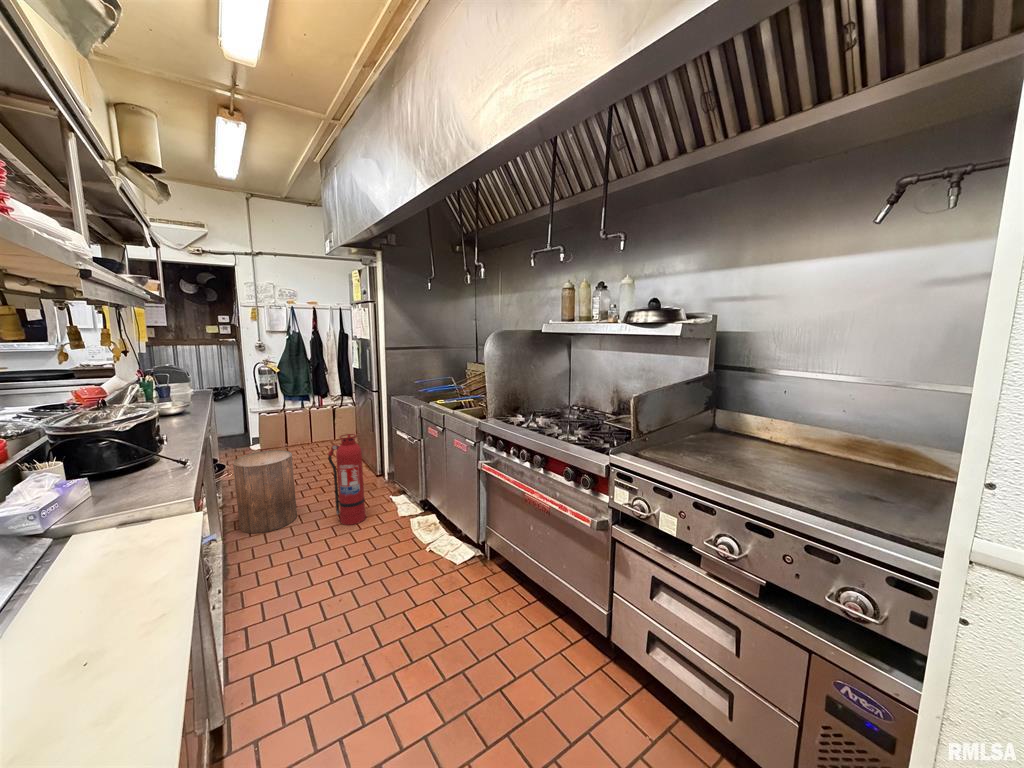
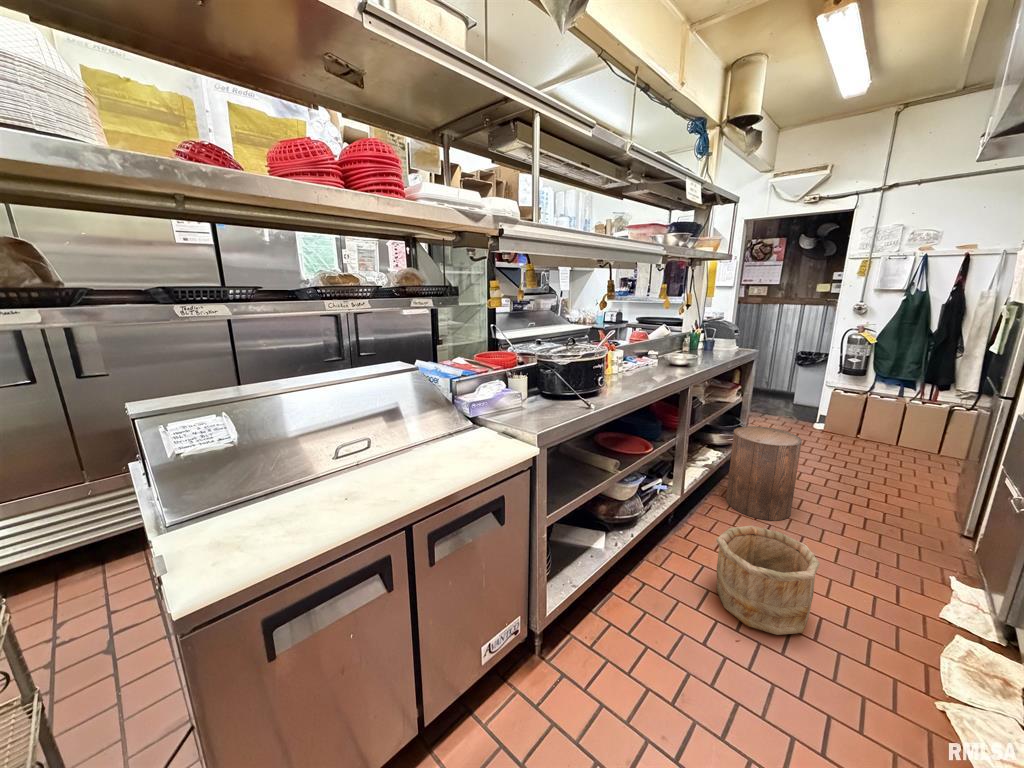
fire extinguisher: present [328,434,366,525] -> none [830,443,897,578]
wooden bucket: none [293,513,365,593] -> present [716,526,820,635]

